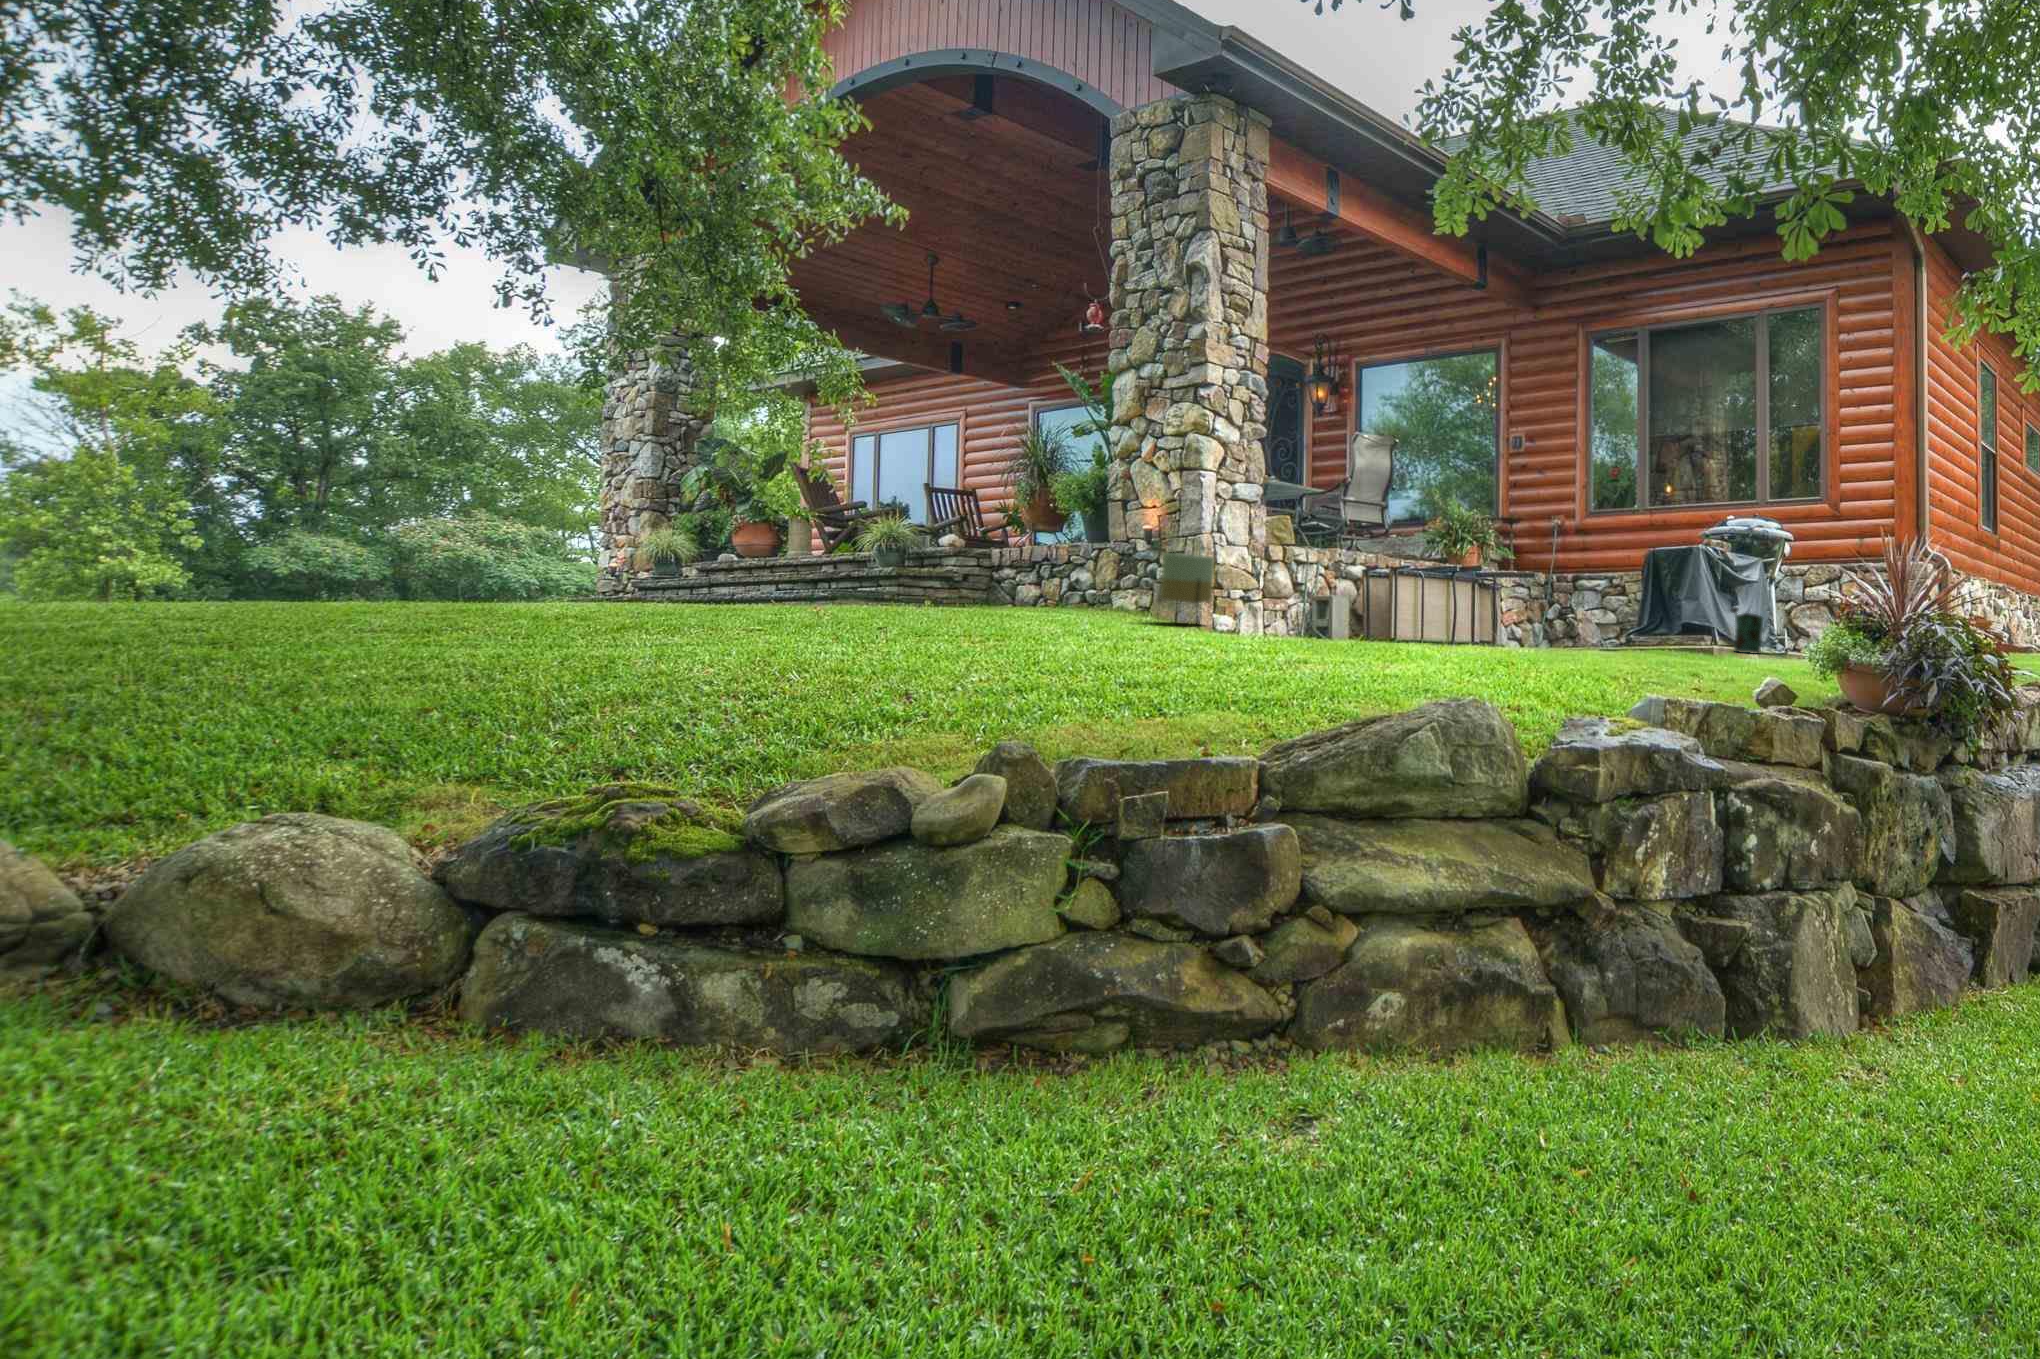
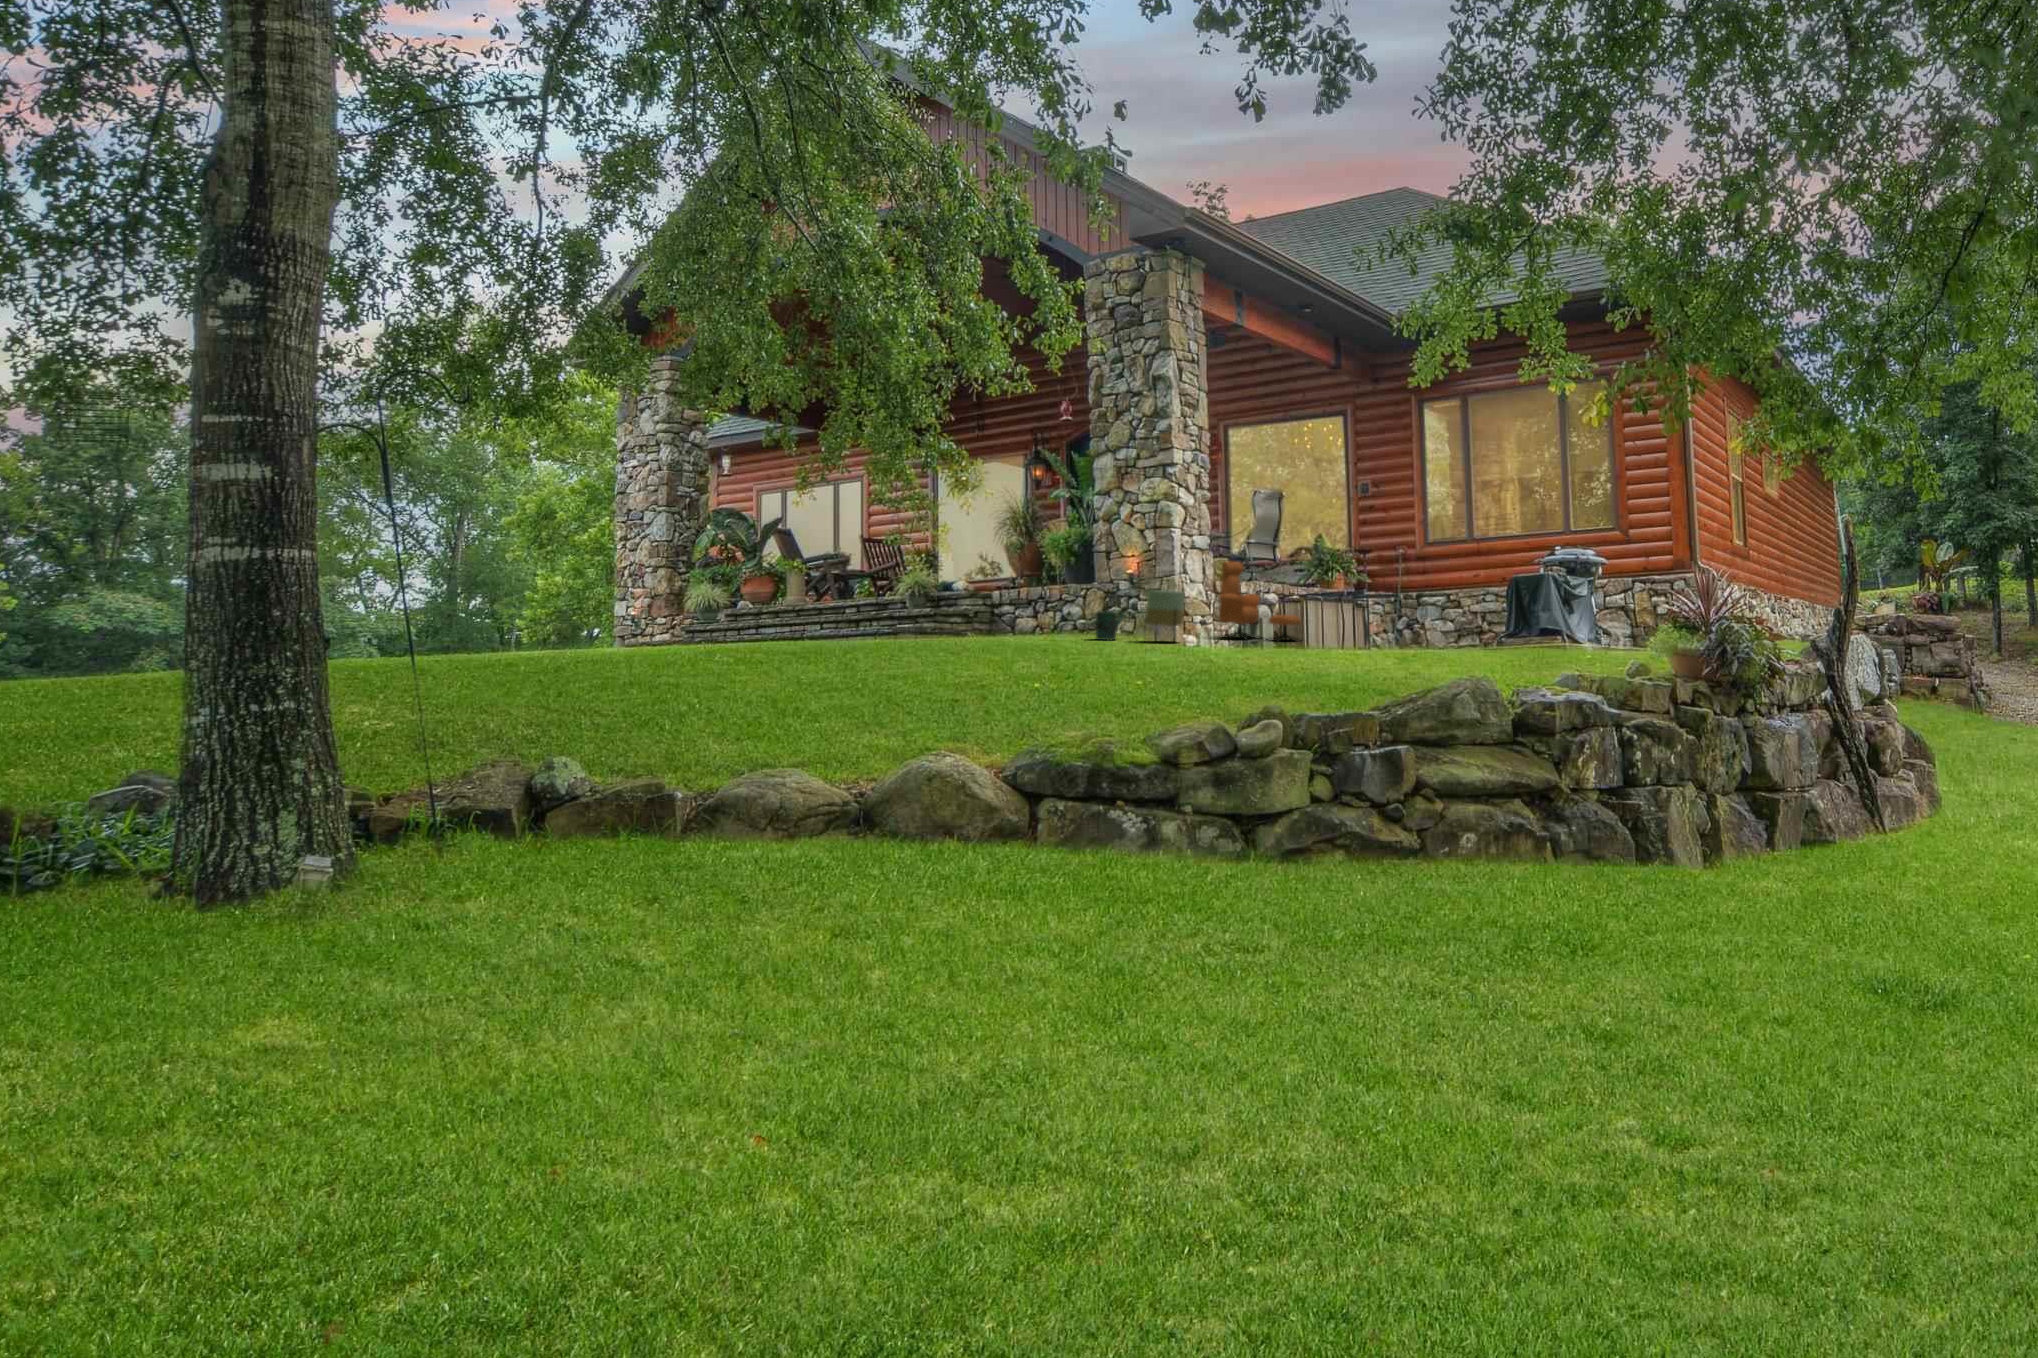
lounge chair: none [1268,519,1381,630] -> present [1218,561,1301,642]
watering can: present [1731,607,1763,654] -> present [1094,608,1128,640]

